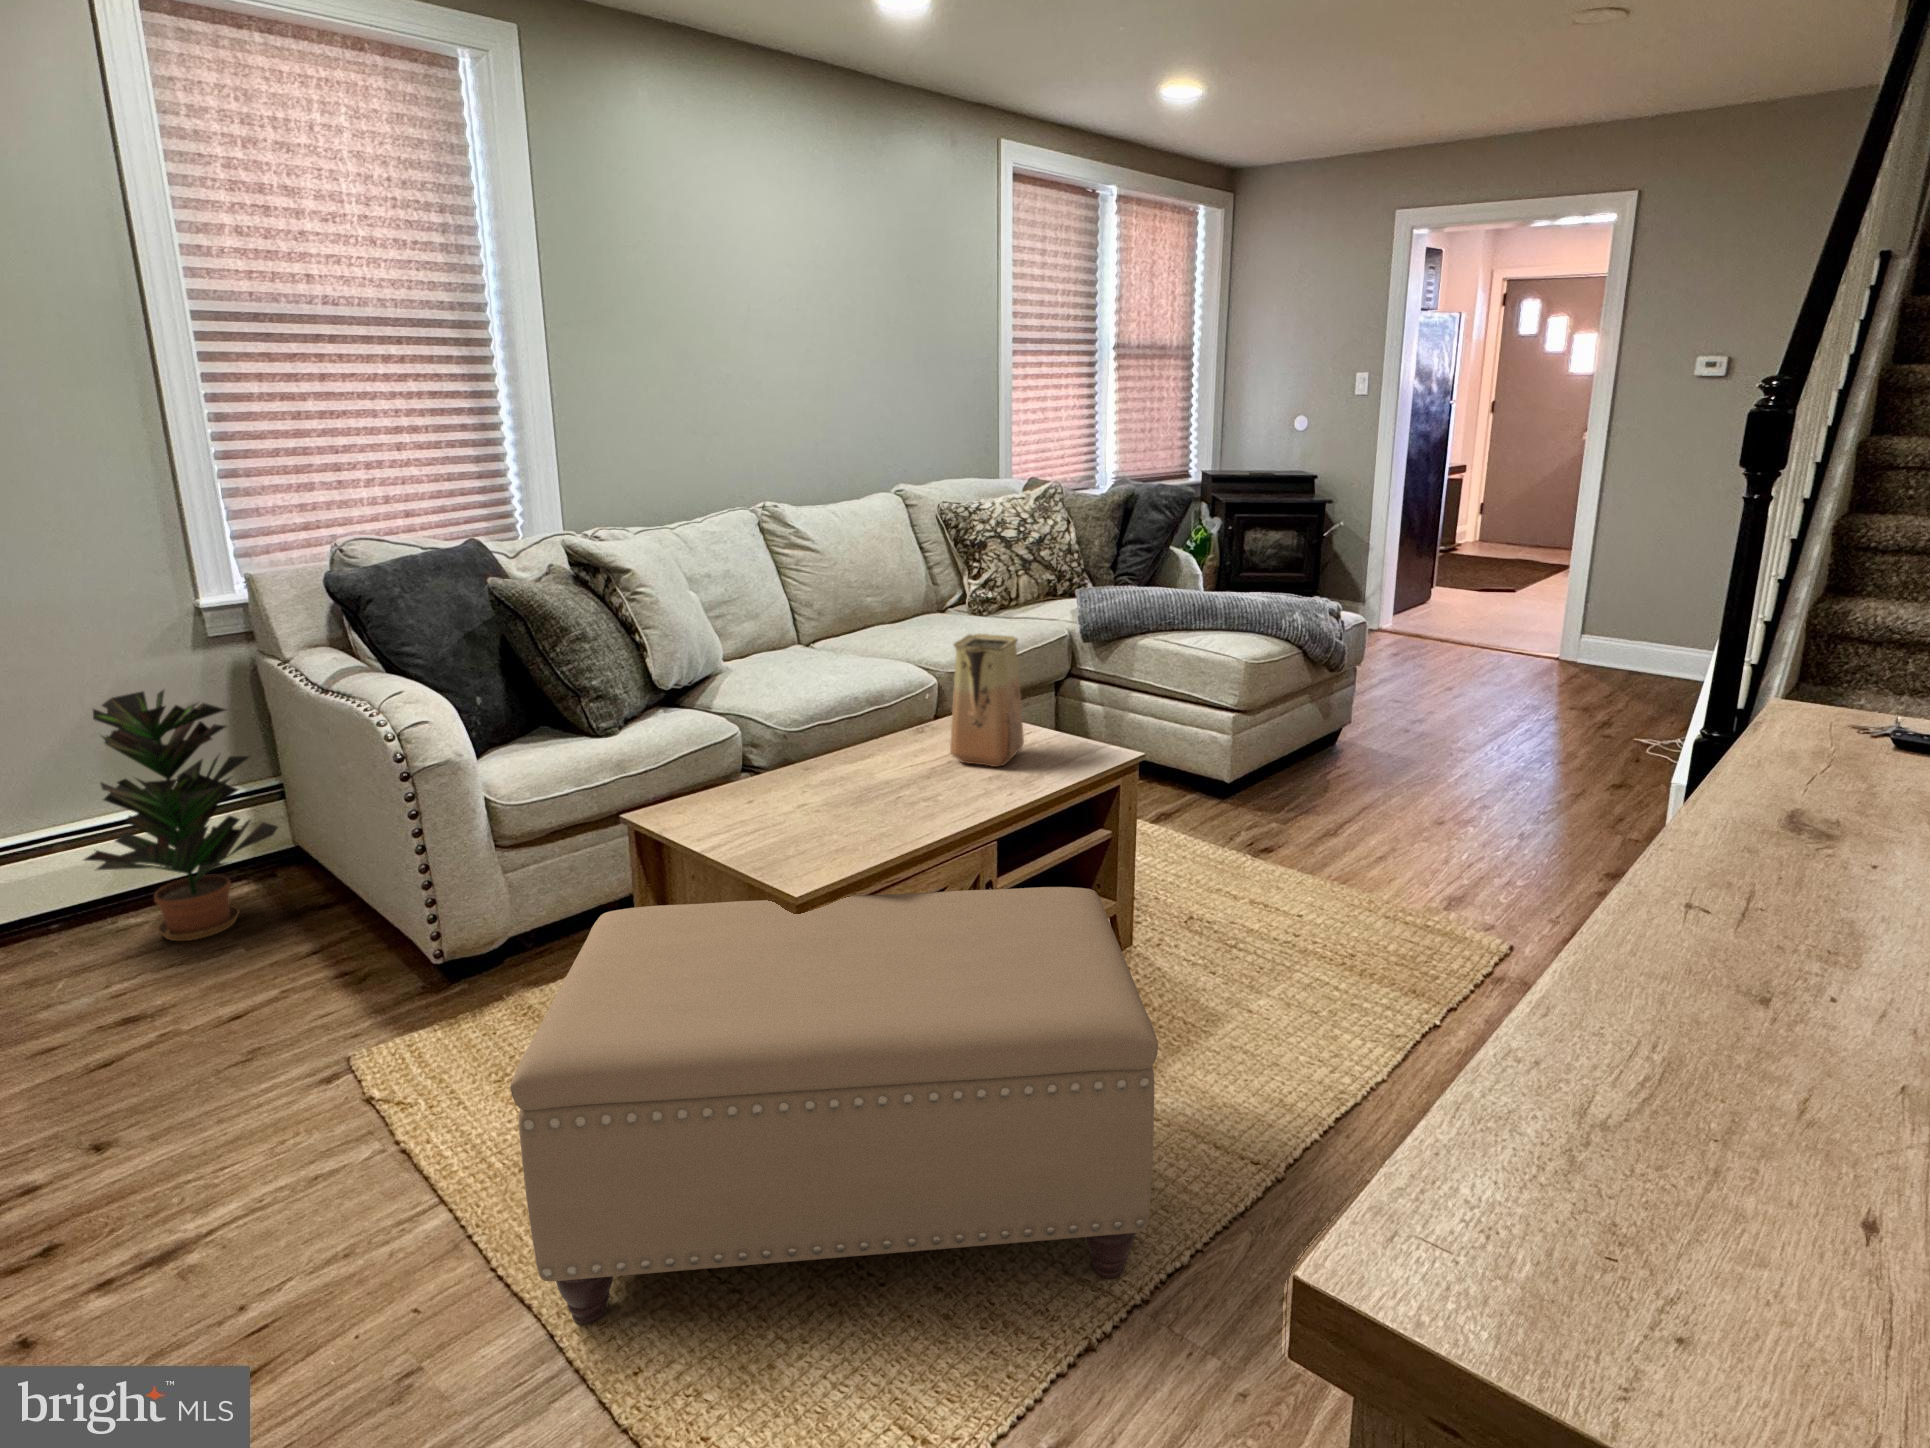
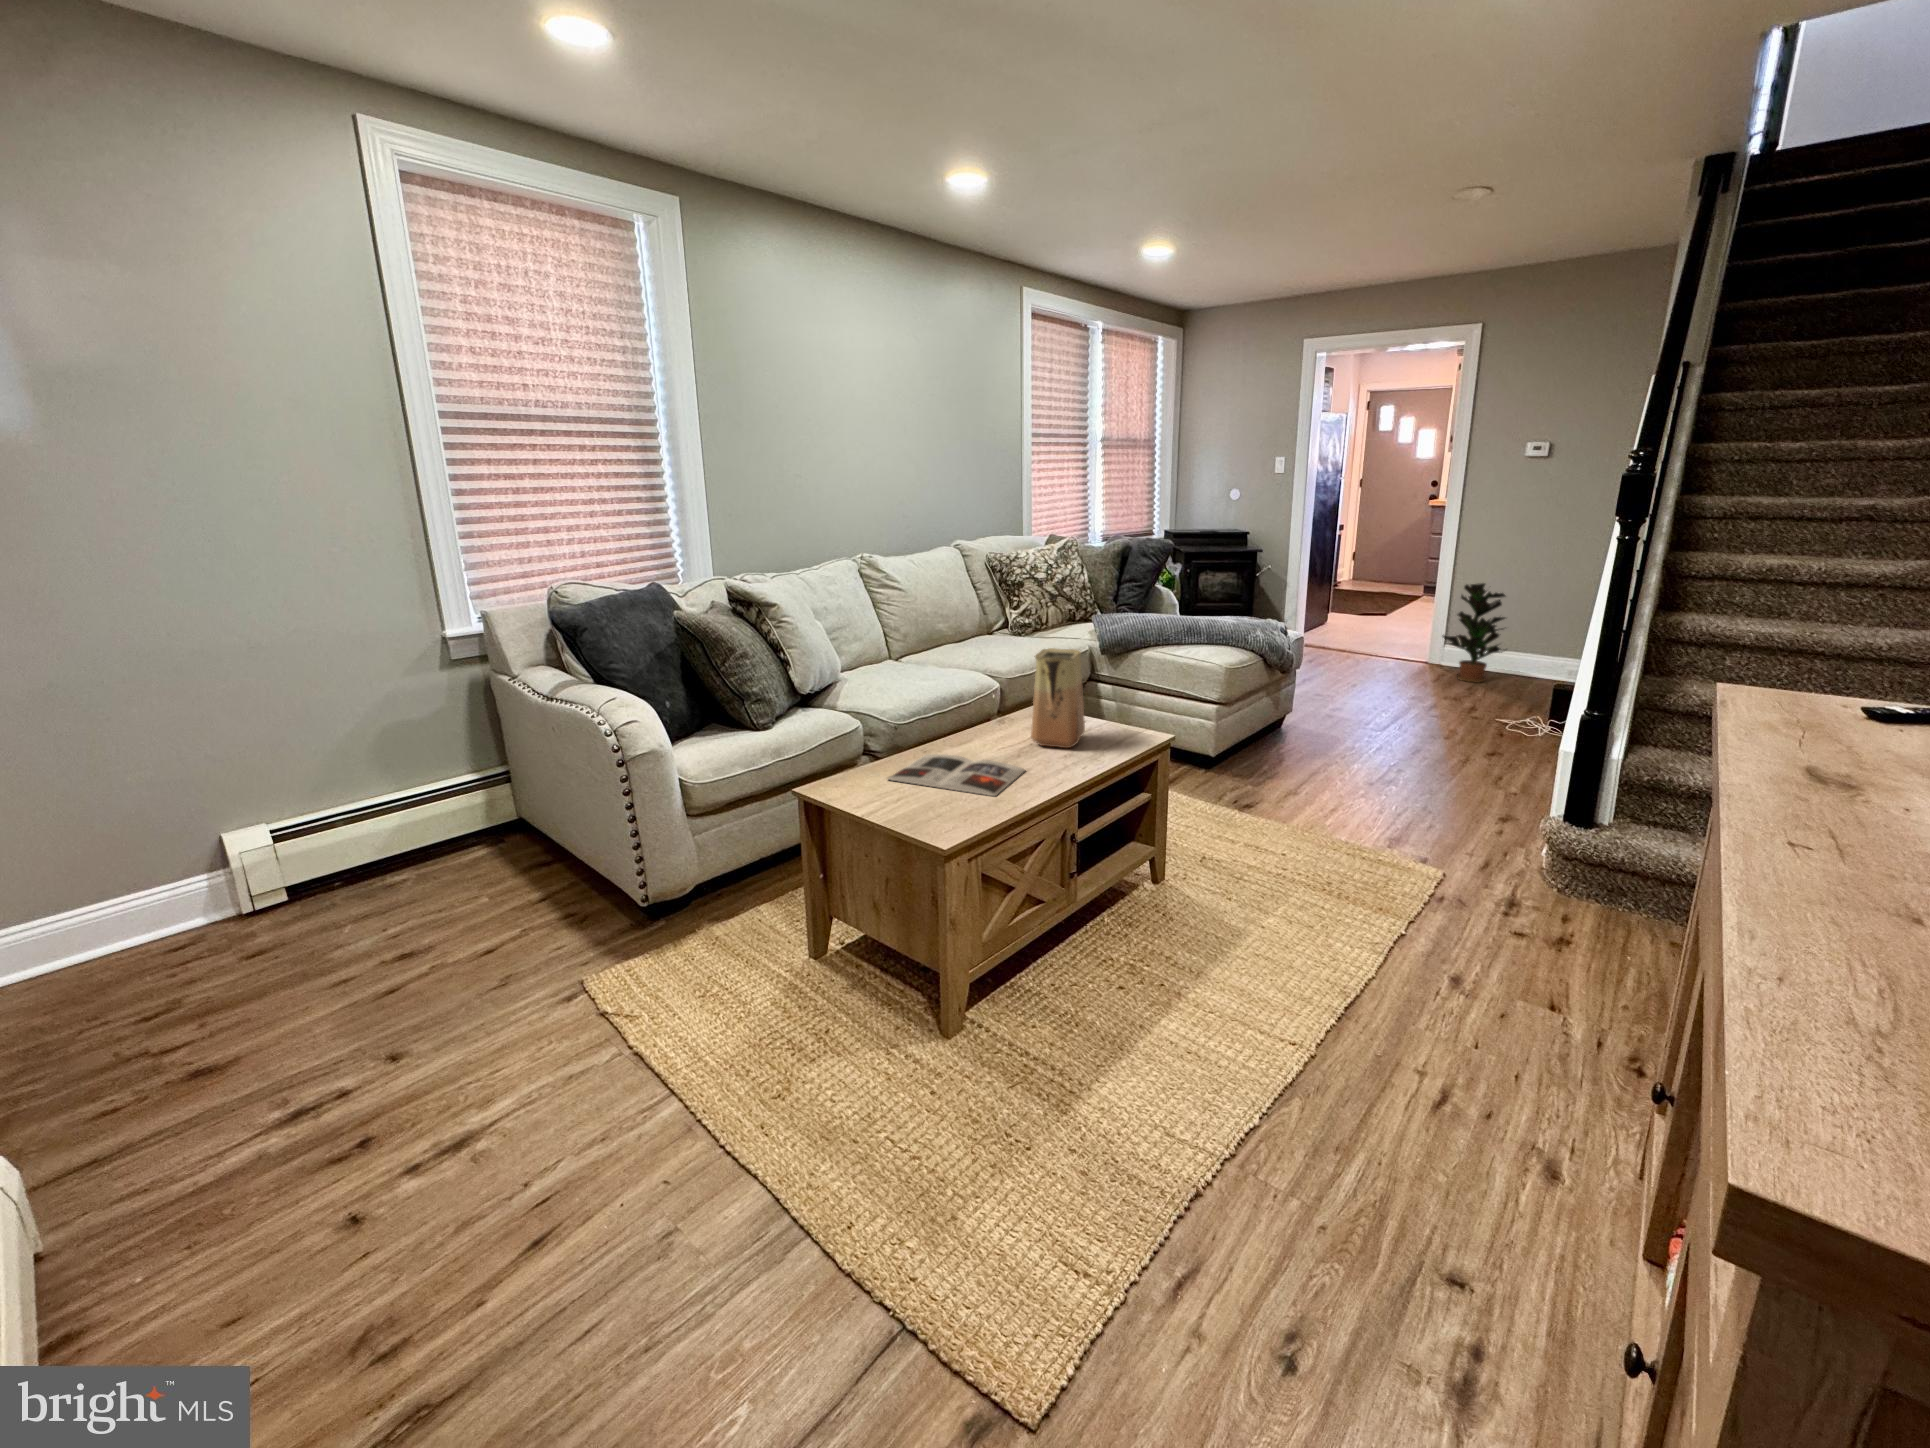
potted plant: present [84,690,278,941] -> present [1442,583,1505,683]
magazine: none [747,771,933,829] -> present [888,754,1025,796]
ottoman: present [510,887,1158,1324] -> none [752,838,1246,1188]

